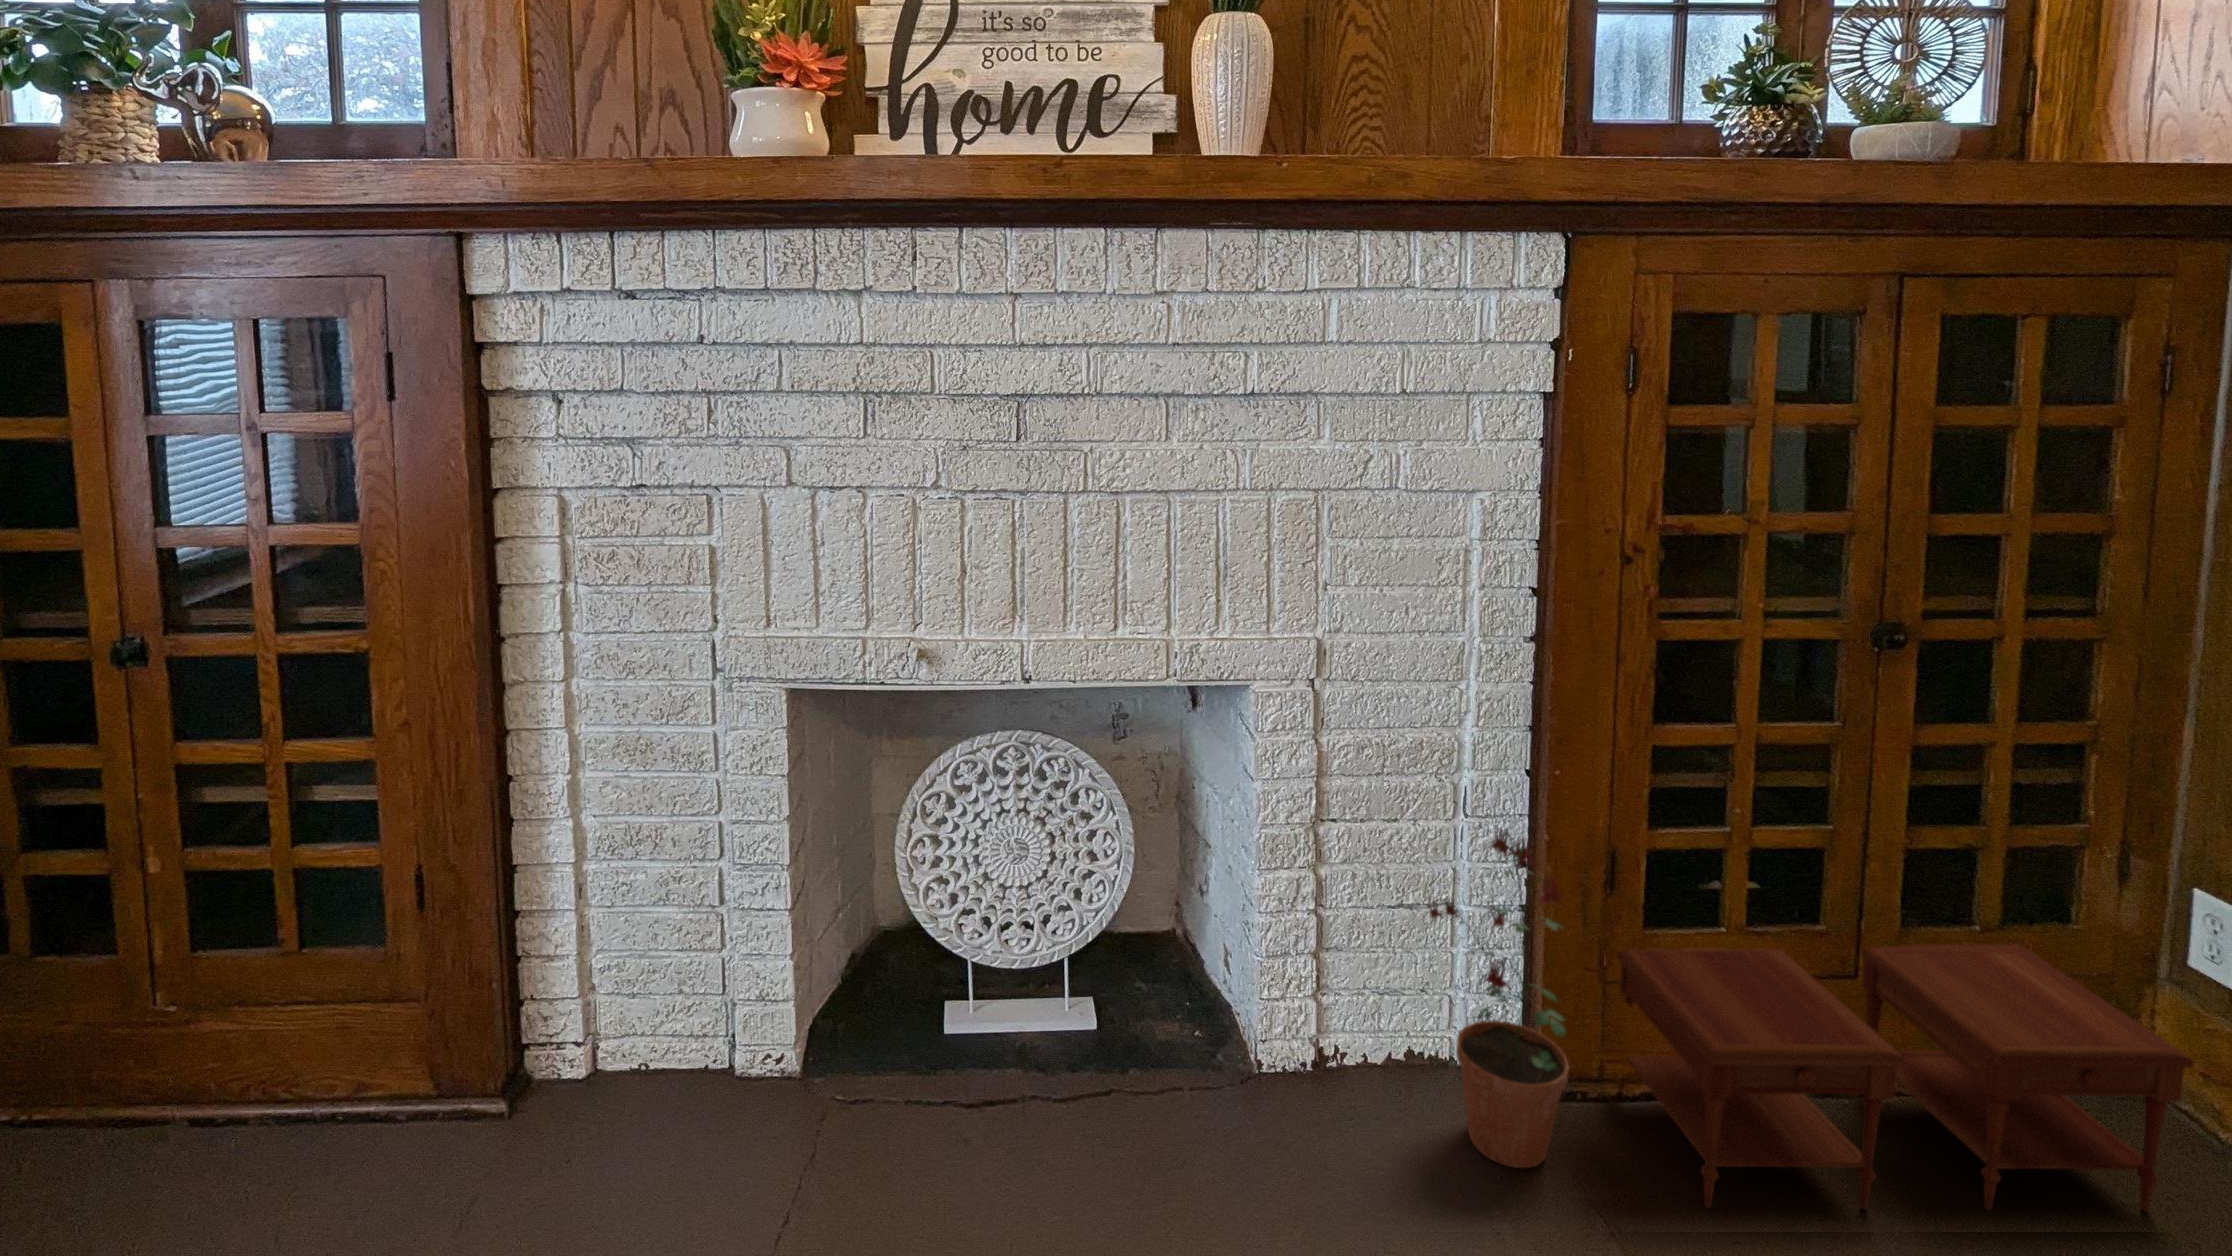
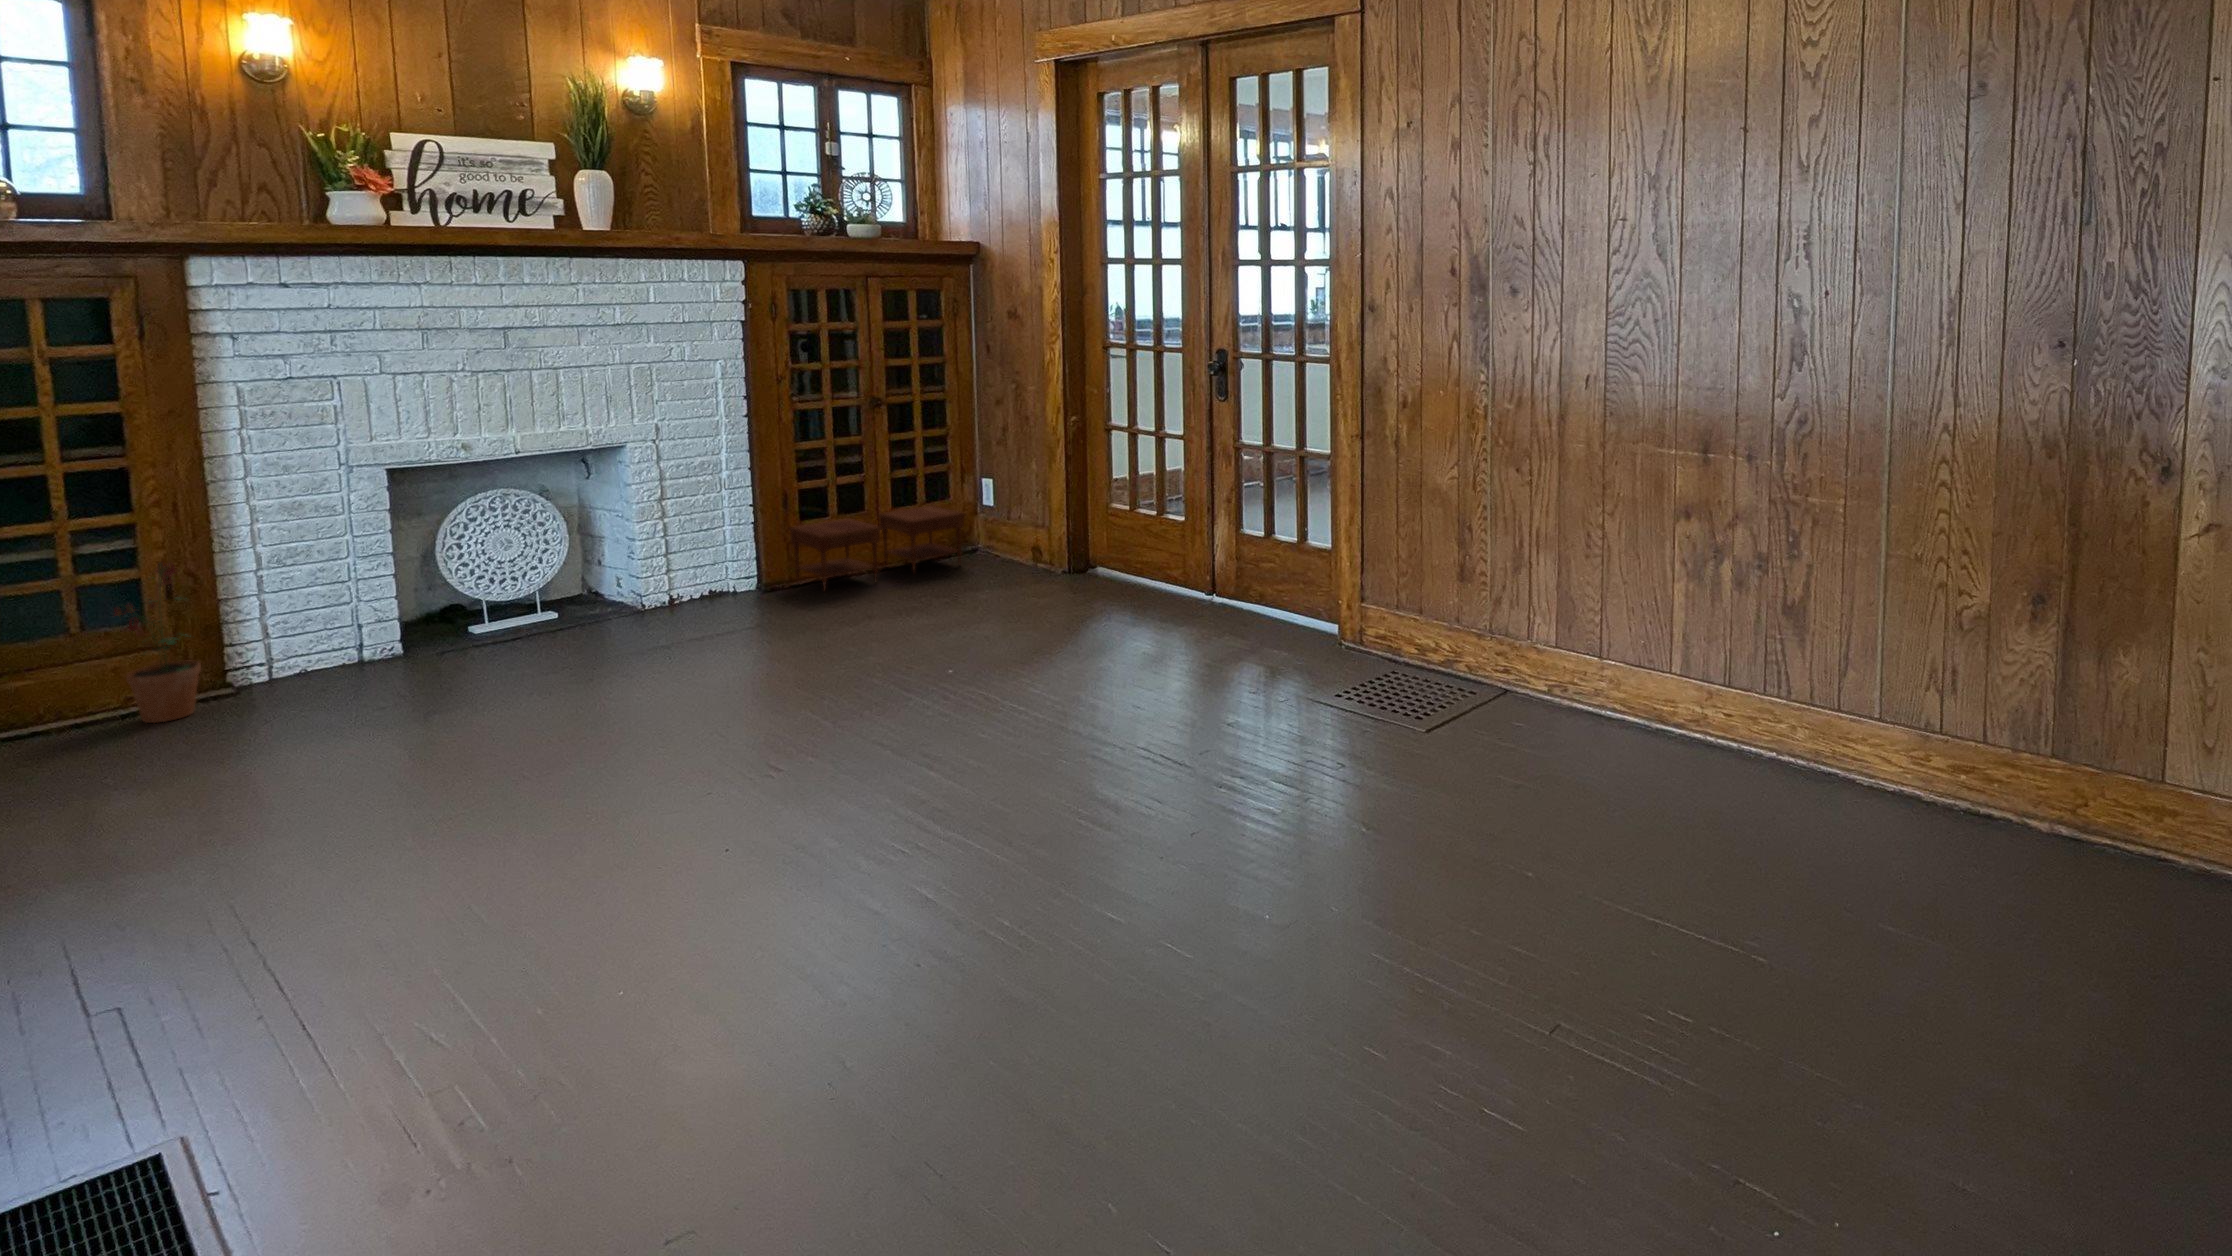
potted plant: present [1427,828,1569,1168] -> present [115,562,201,723]

